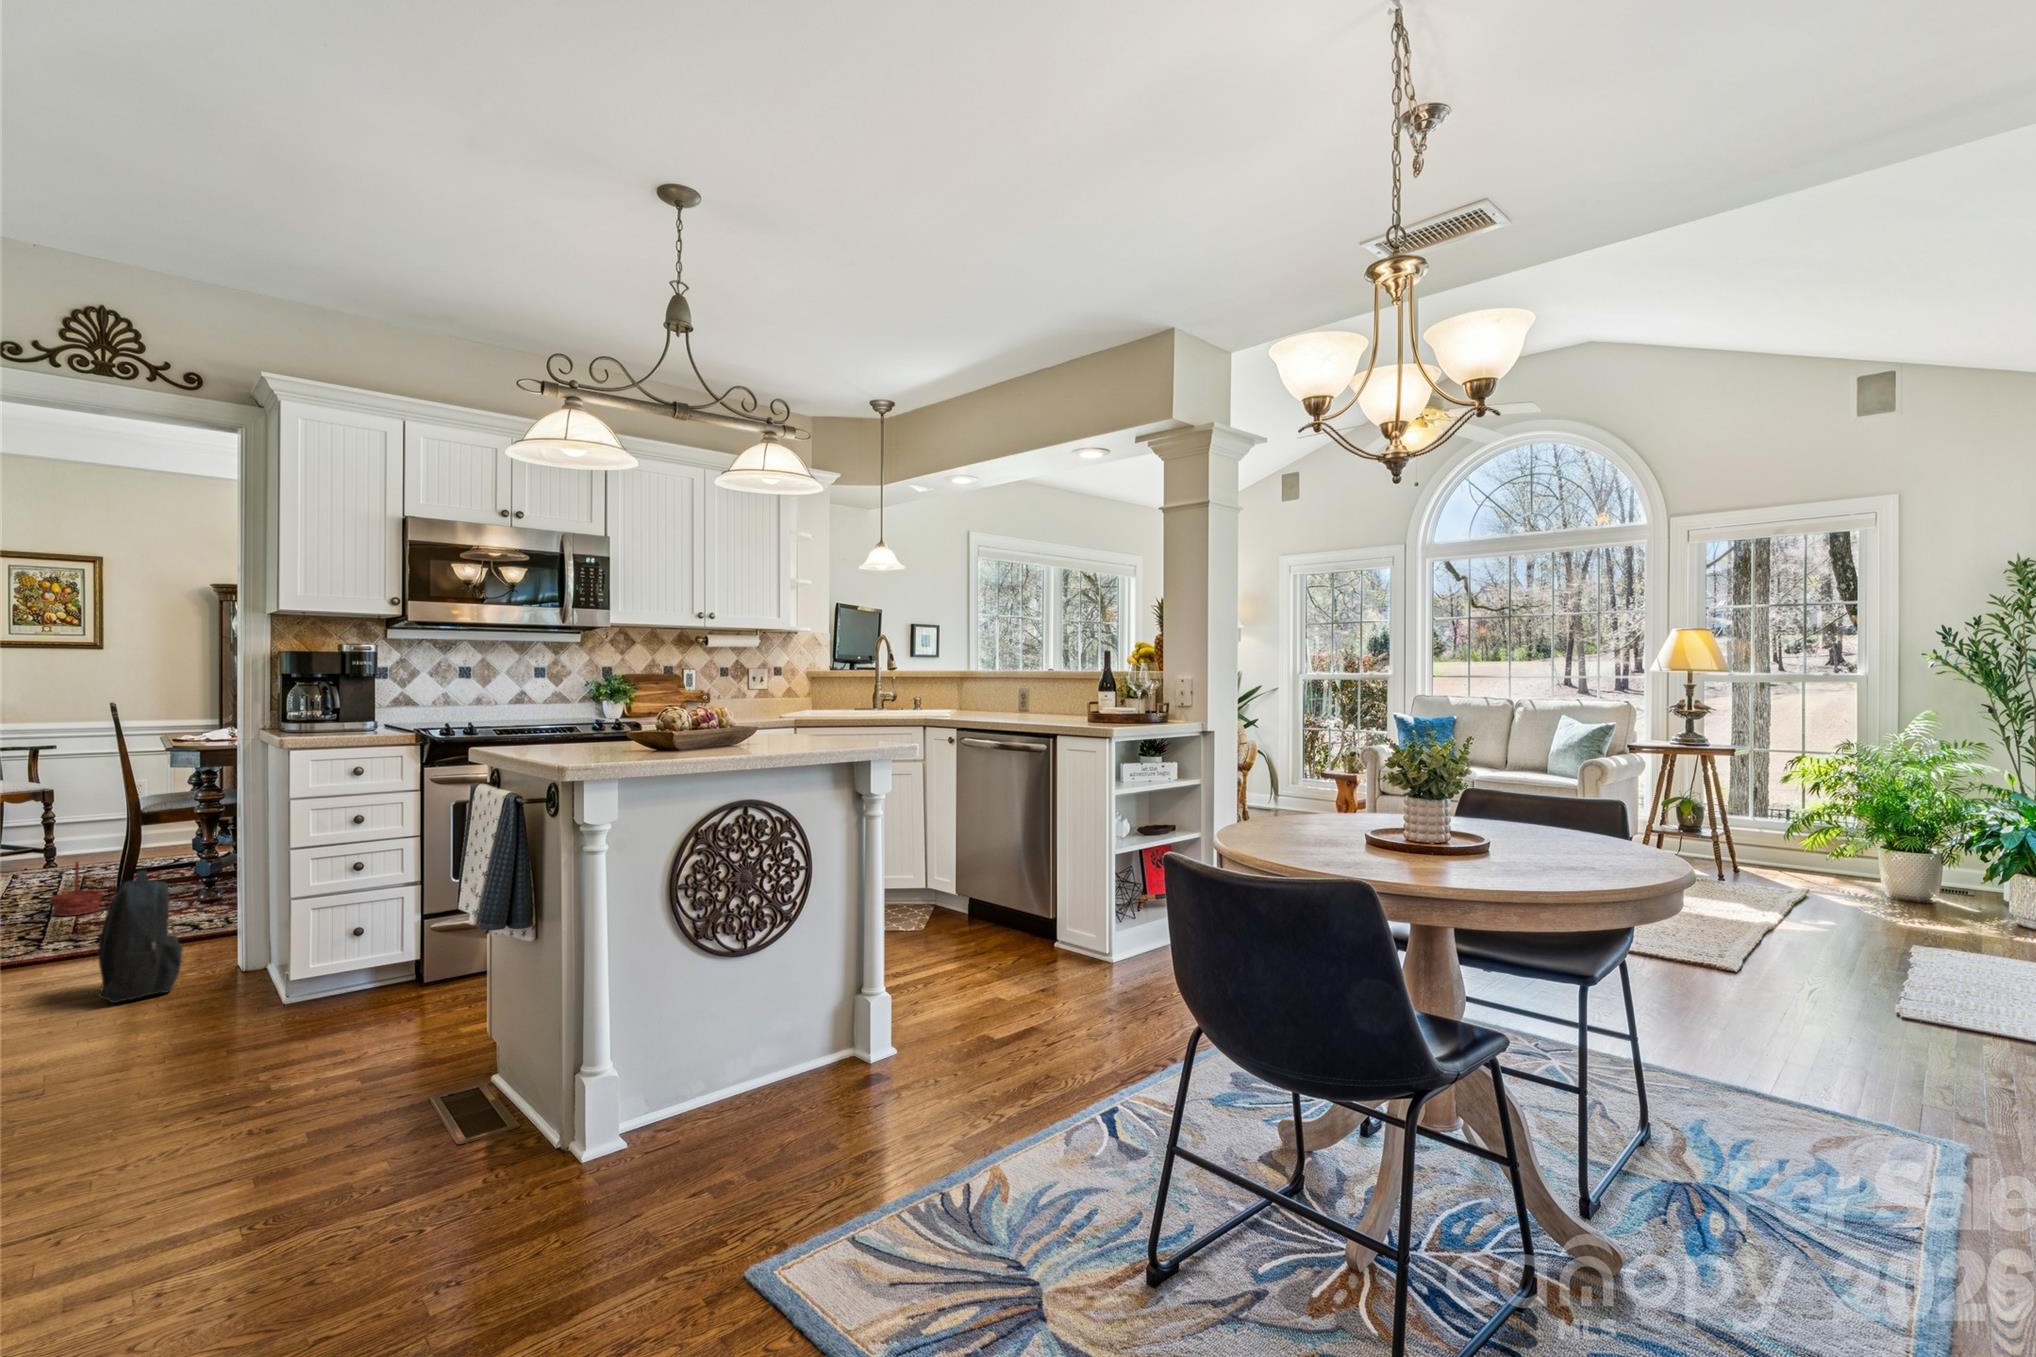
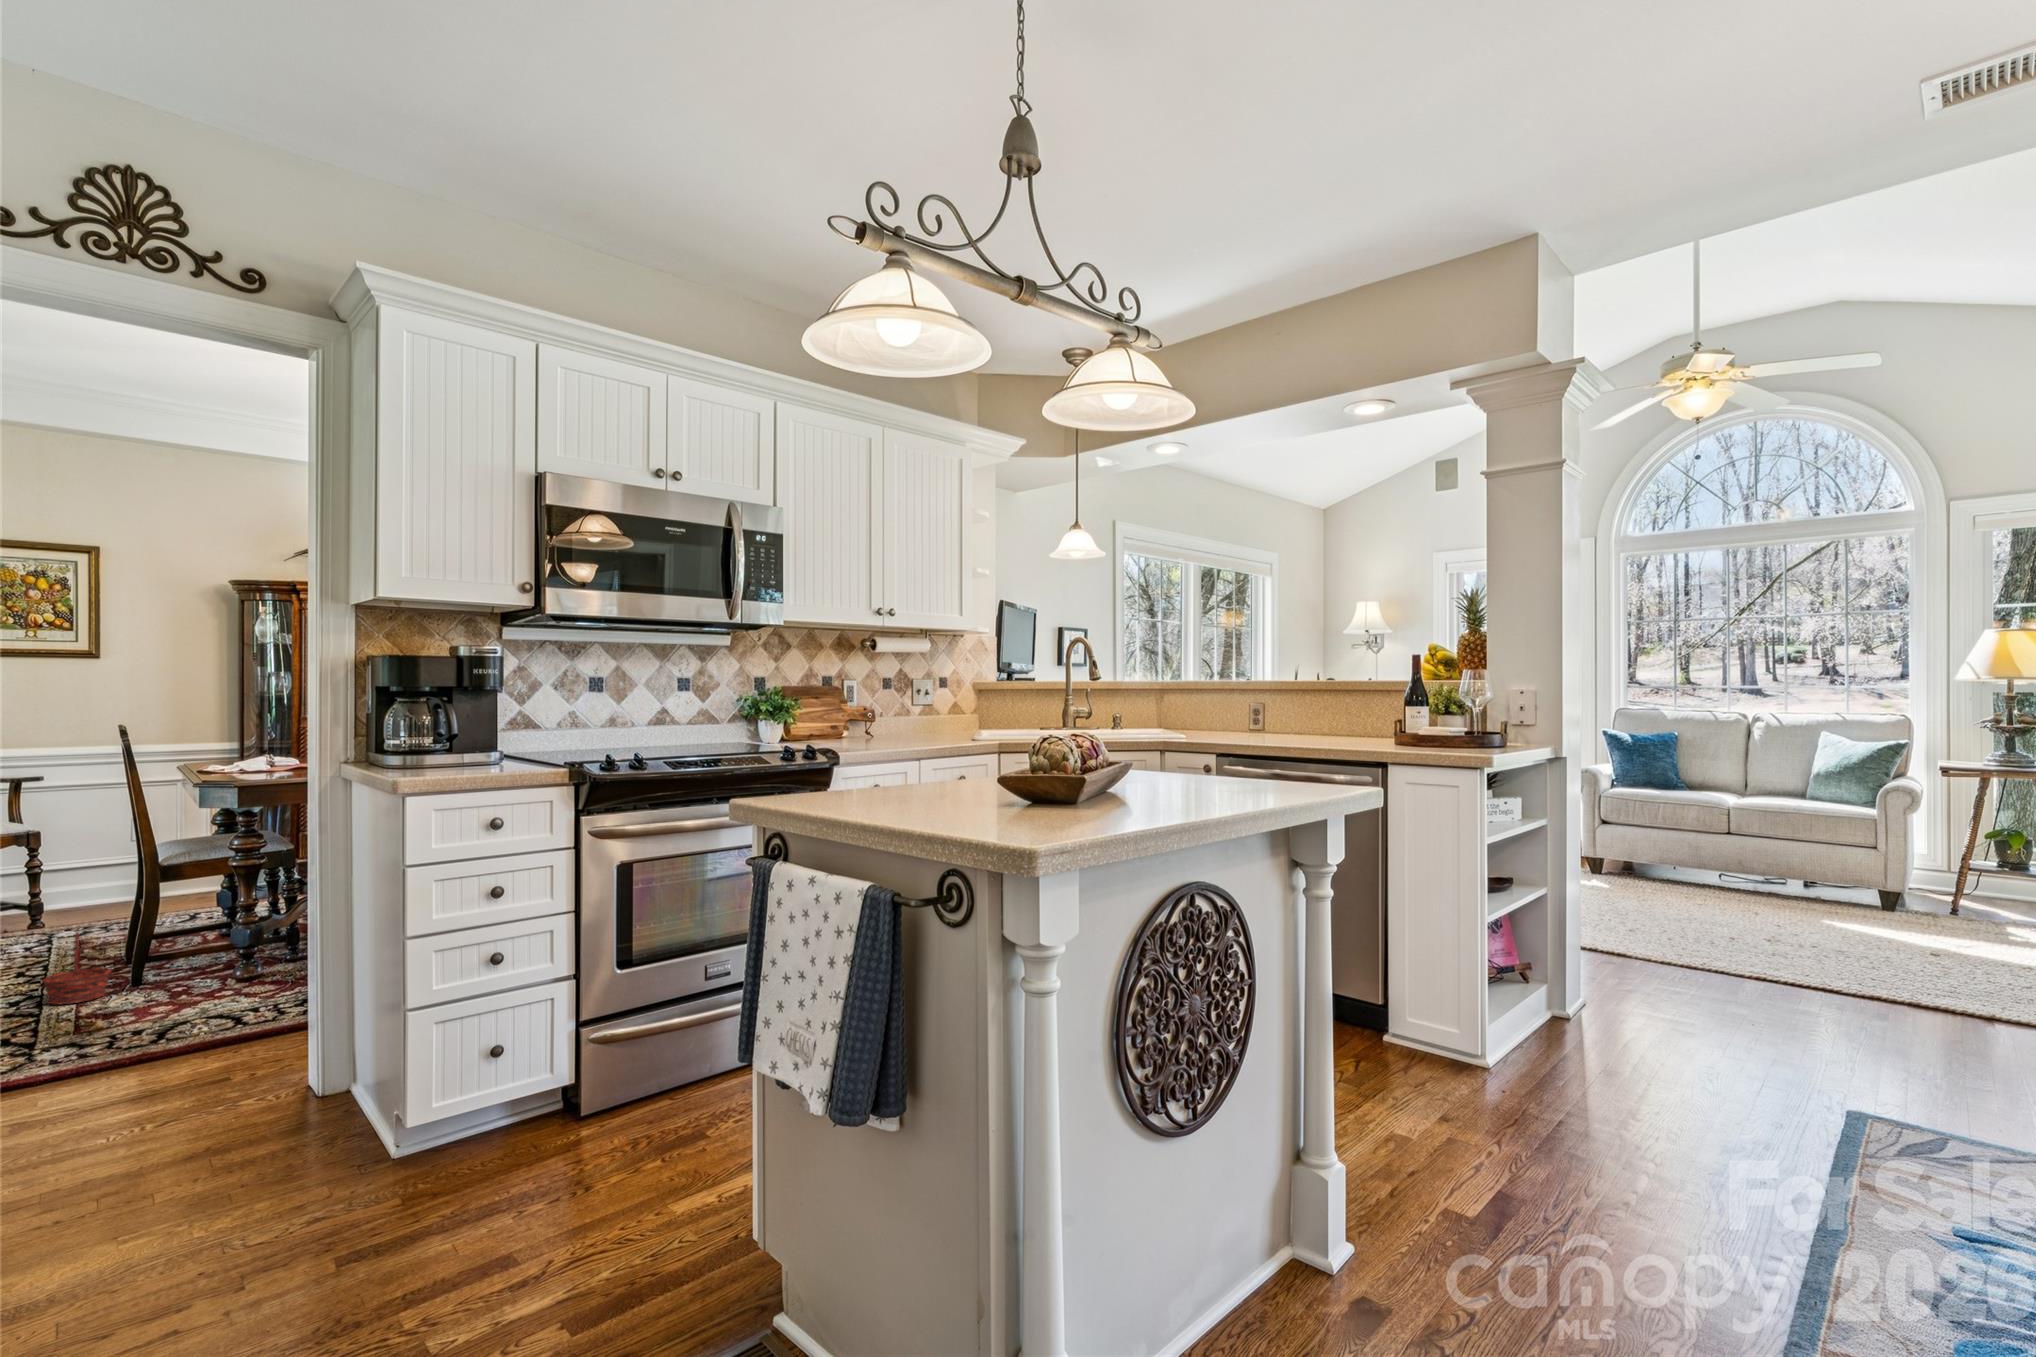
backpack: present [98,870,183,1003] -> none [125,967,244,1164]

